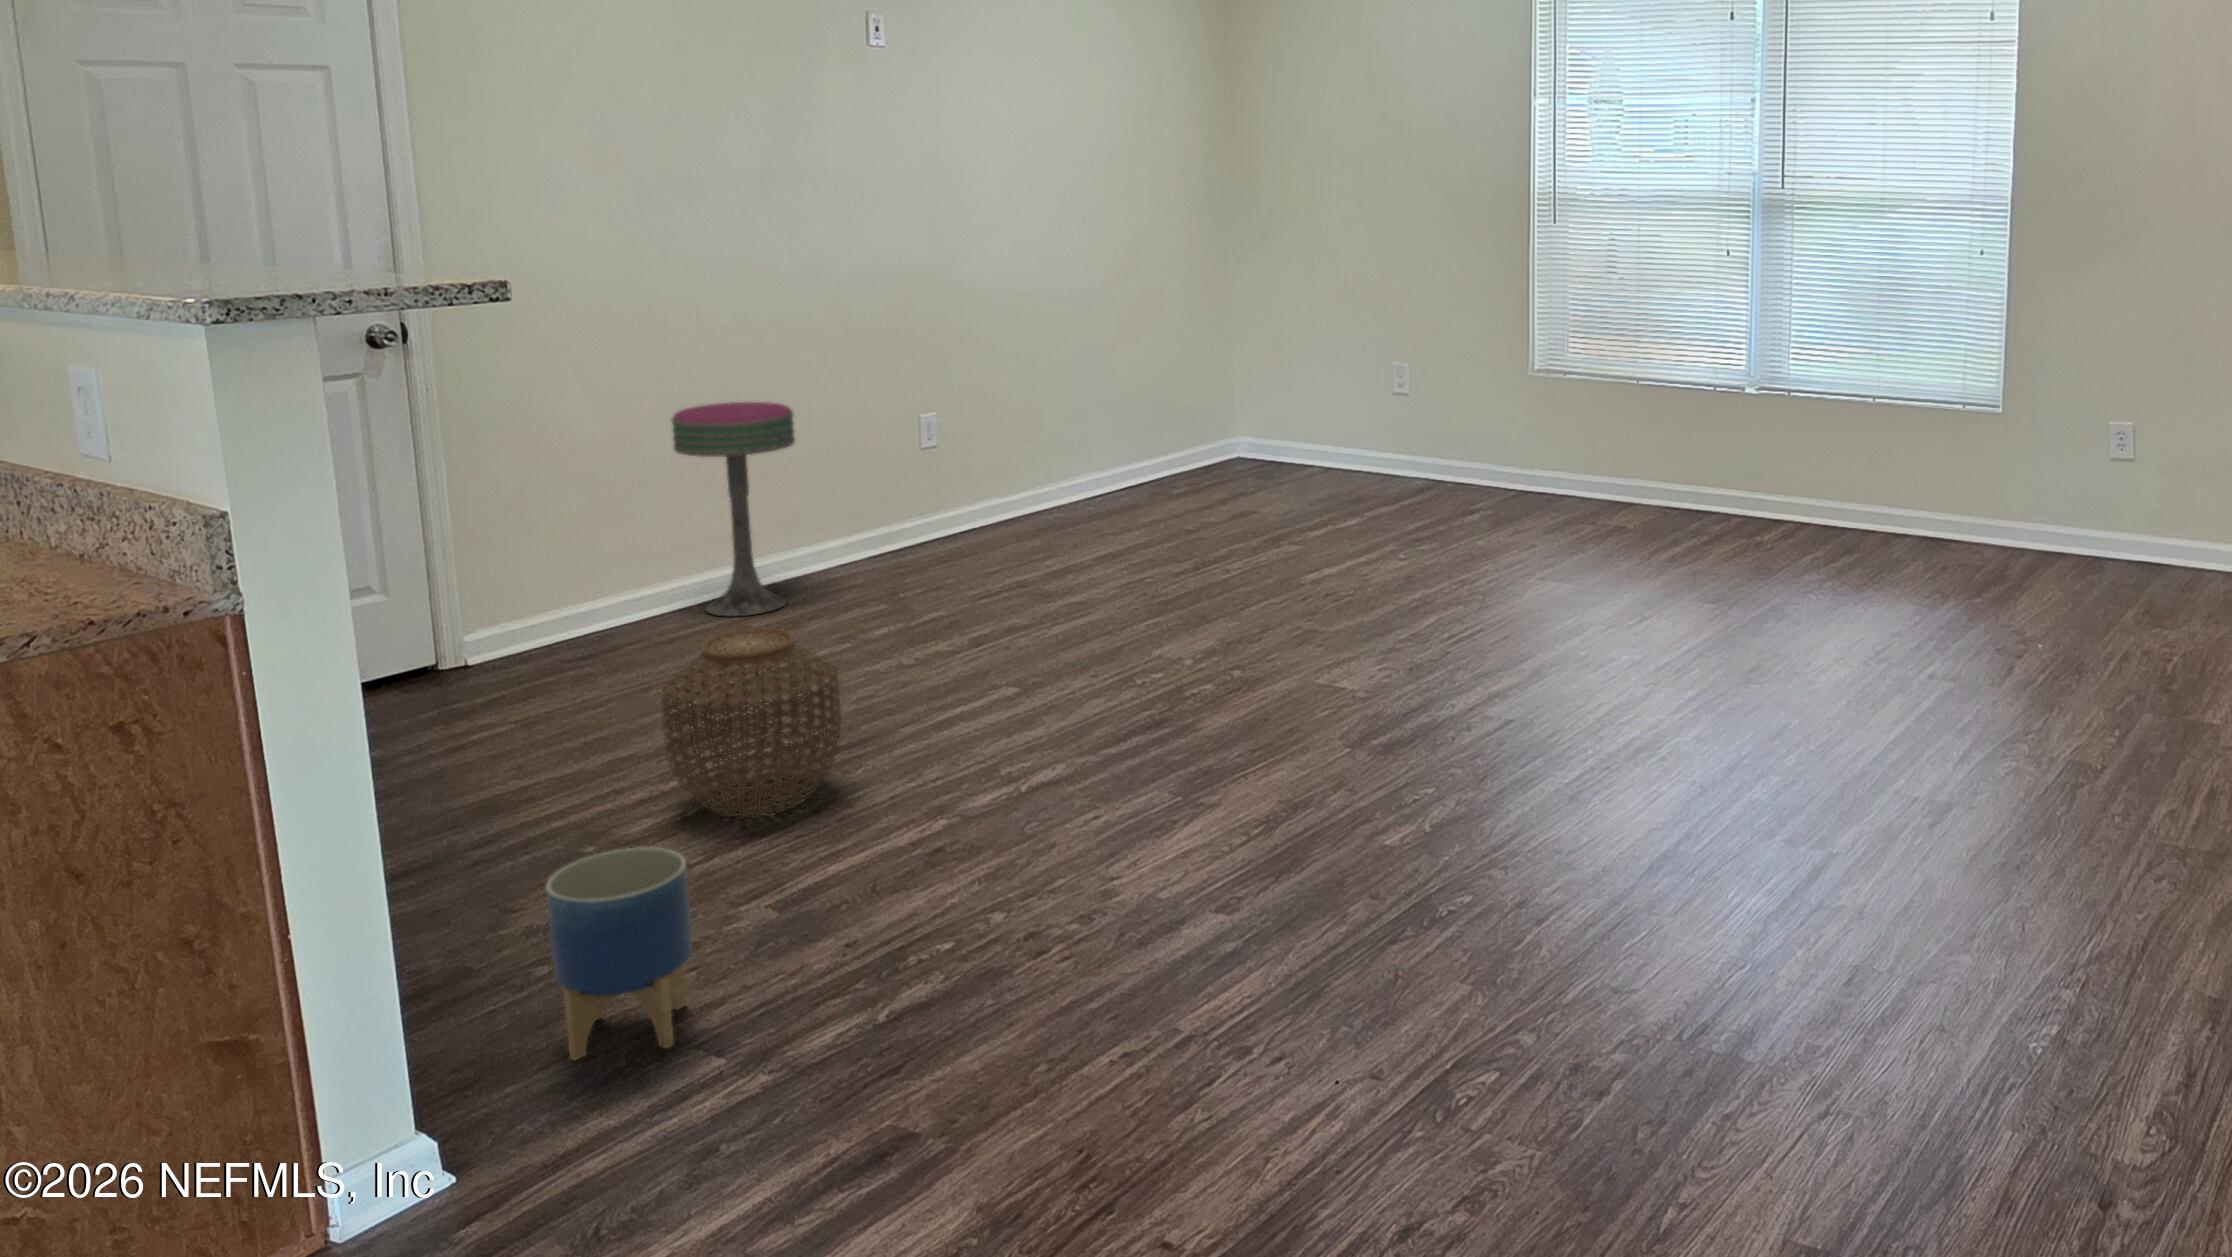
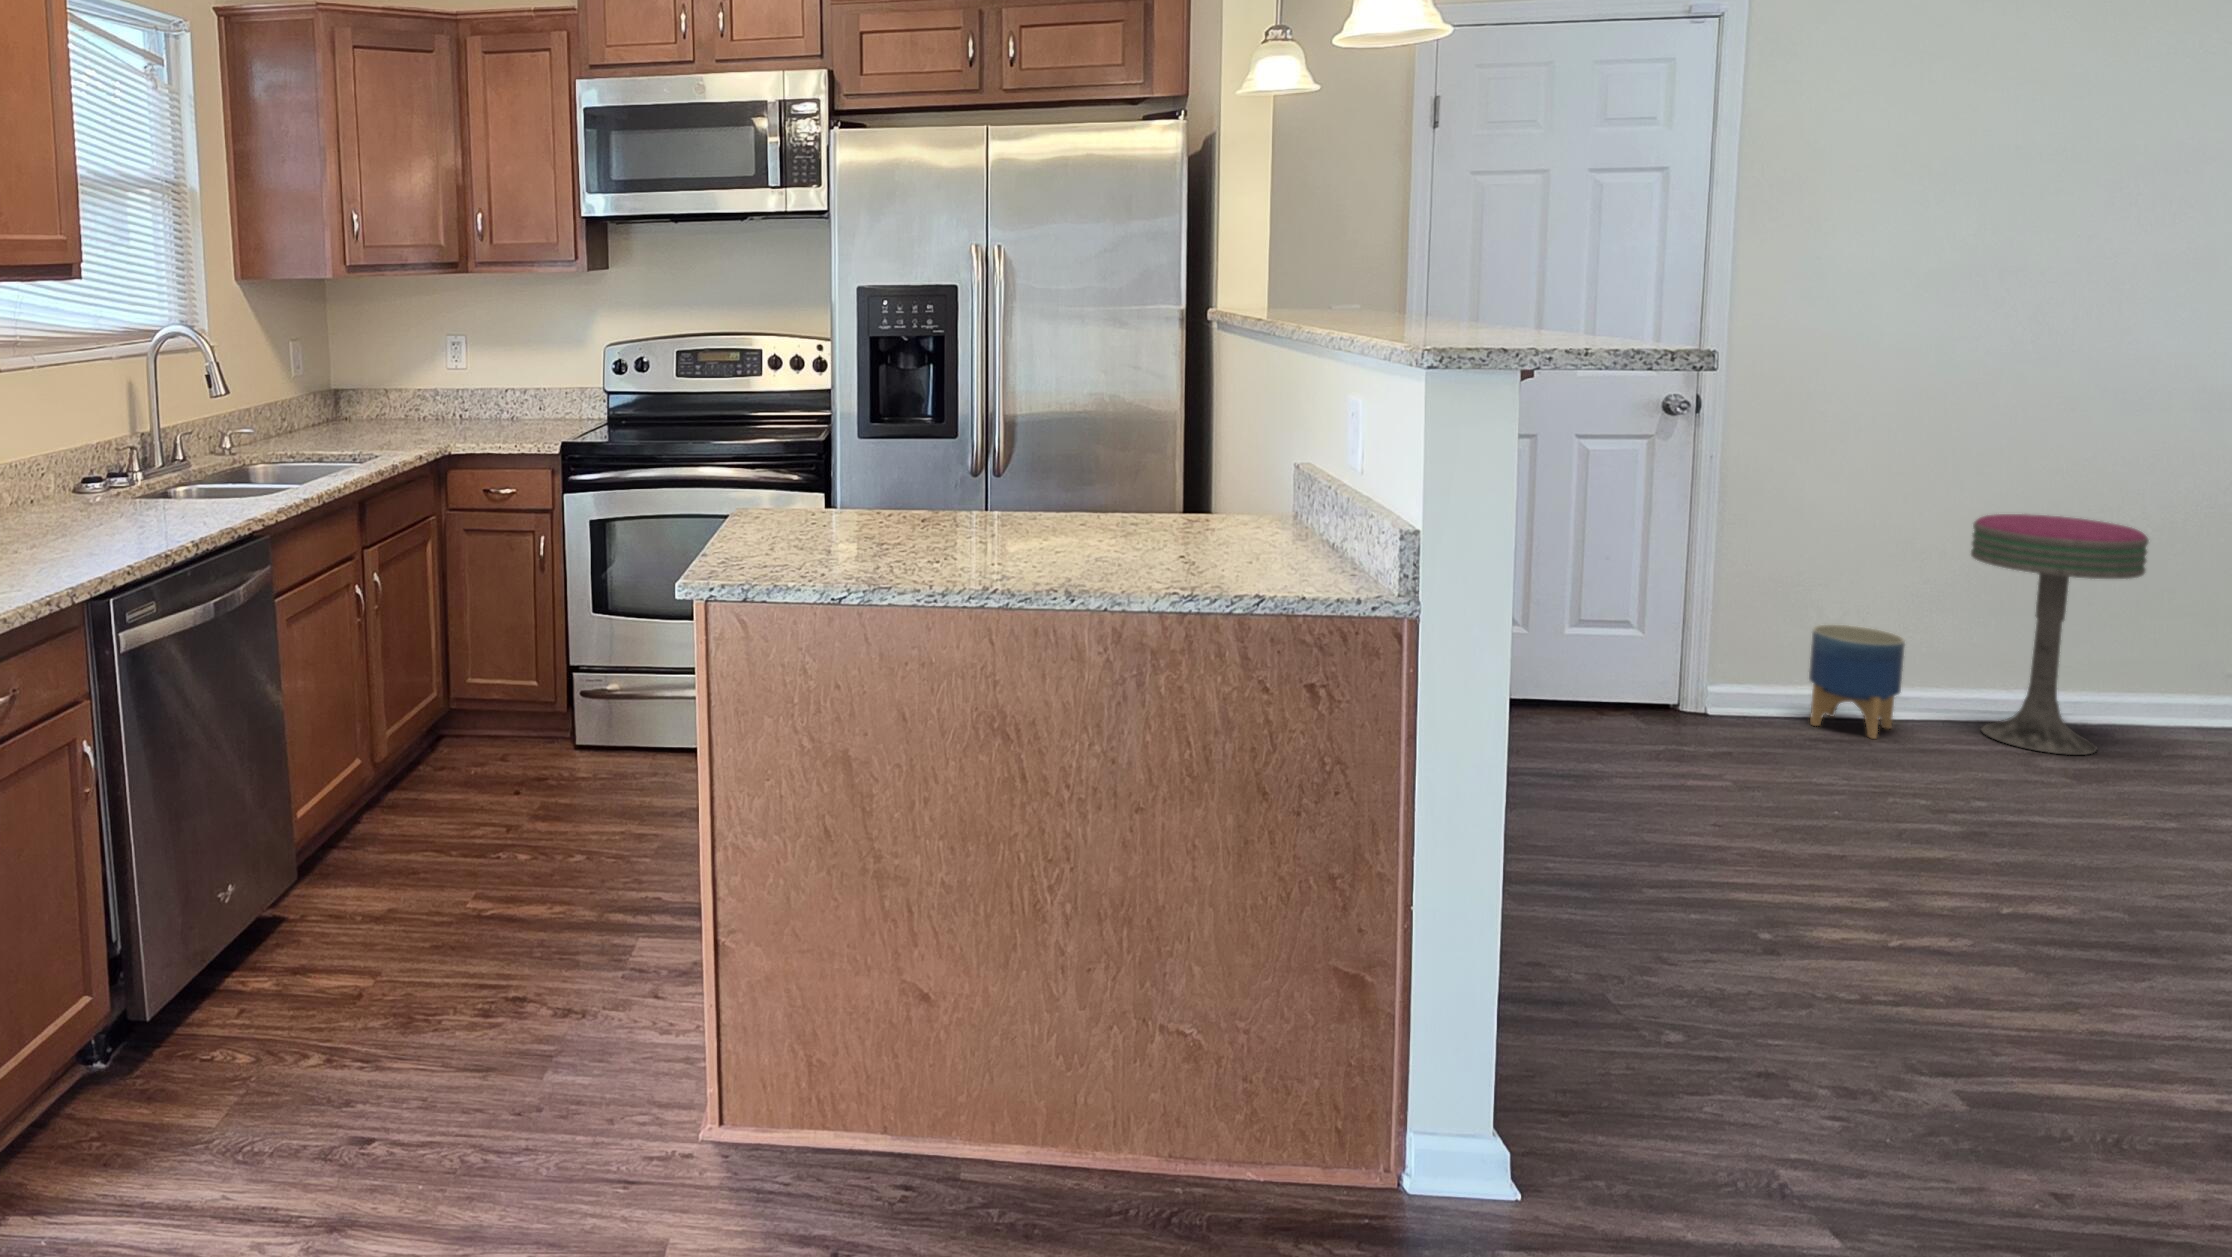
woven basket: present [662,629,841,817] -> none [1874,769,2140,998]
planter: present [546,847,693,1060] -> present [1809,625,1905,739]

